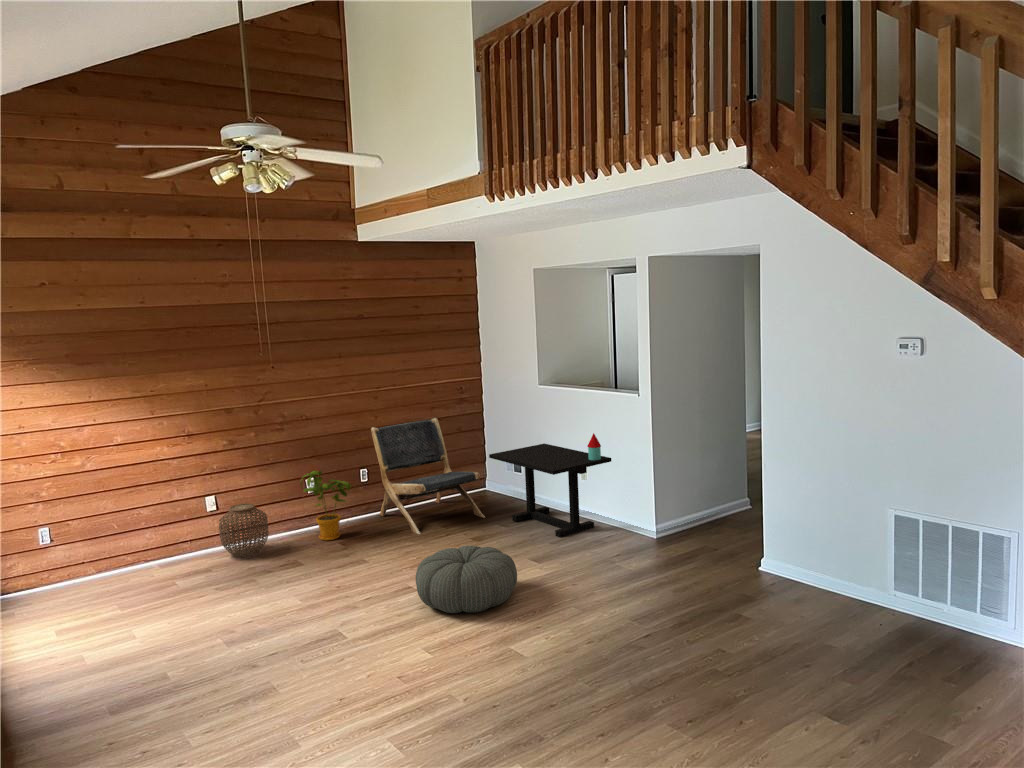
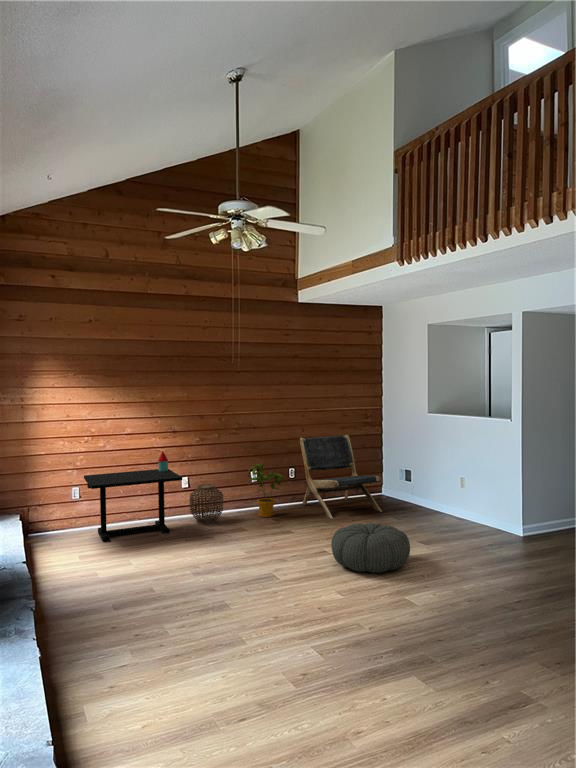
side table: present [489,433,611,538] -> present [84,451,182,542]

